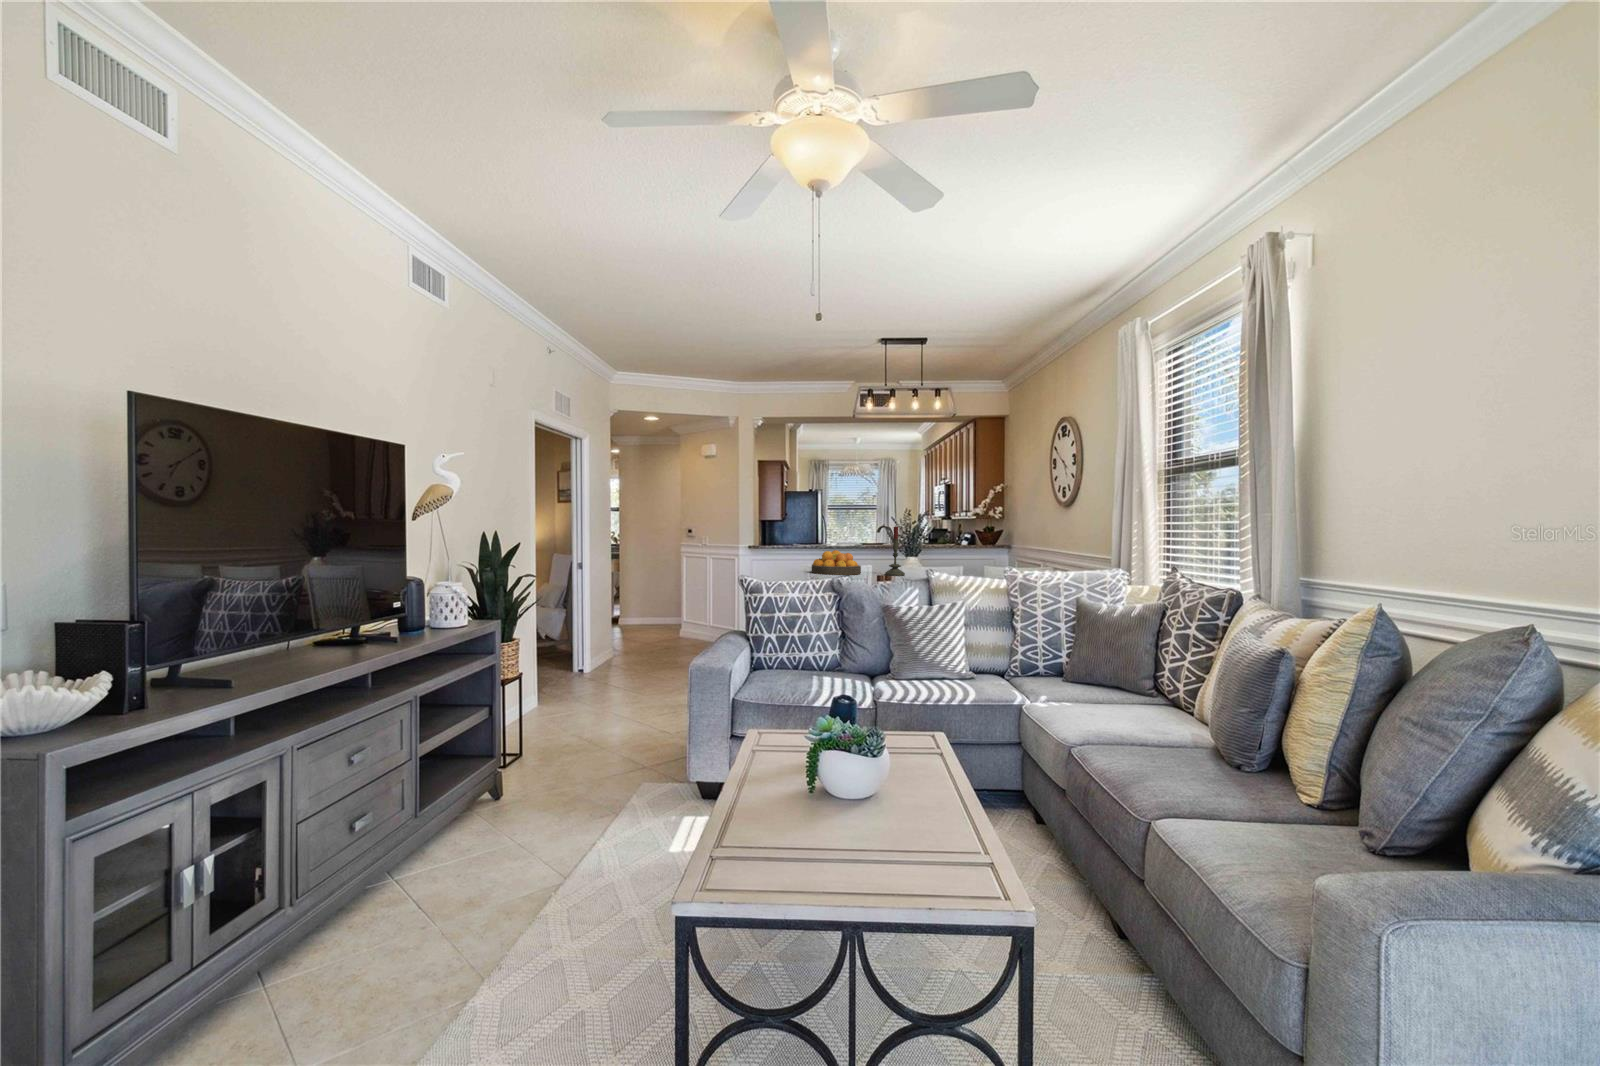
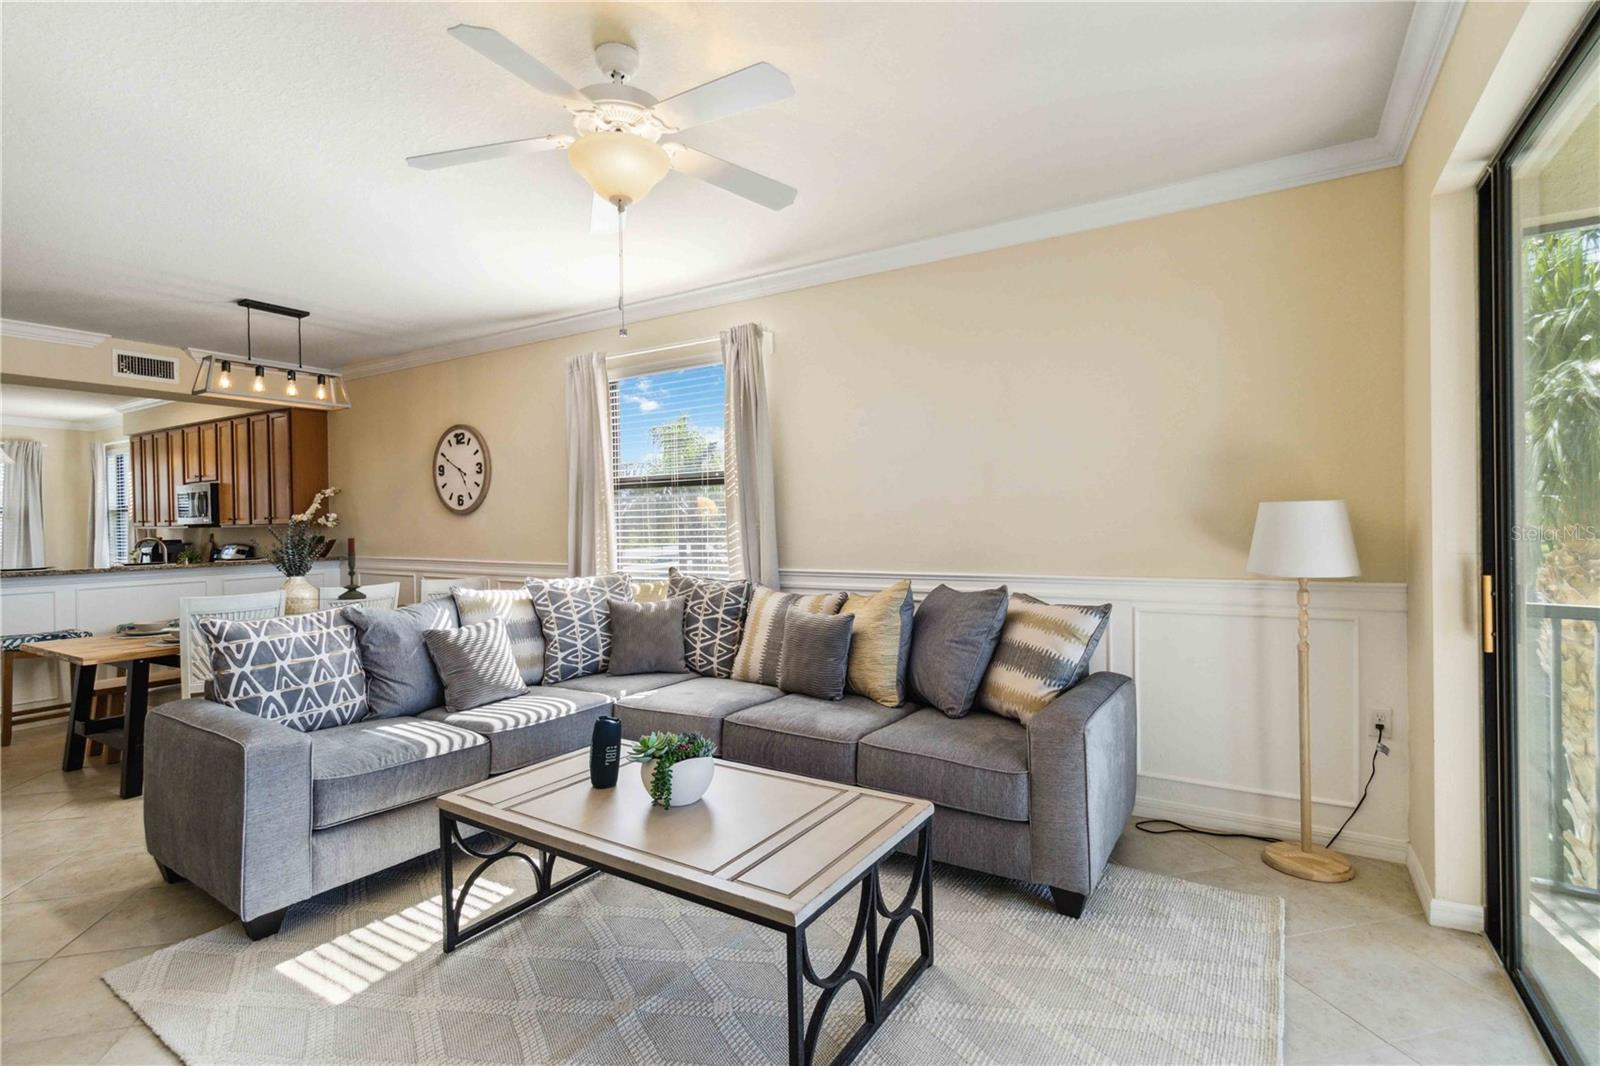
fruit bowl: present [812,550,861,575] -> none [225,573,306,607]

